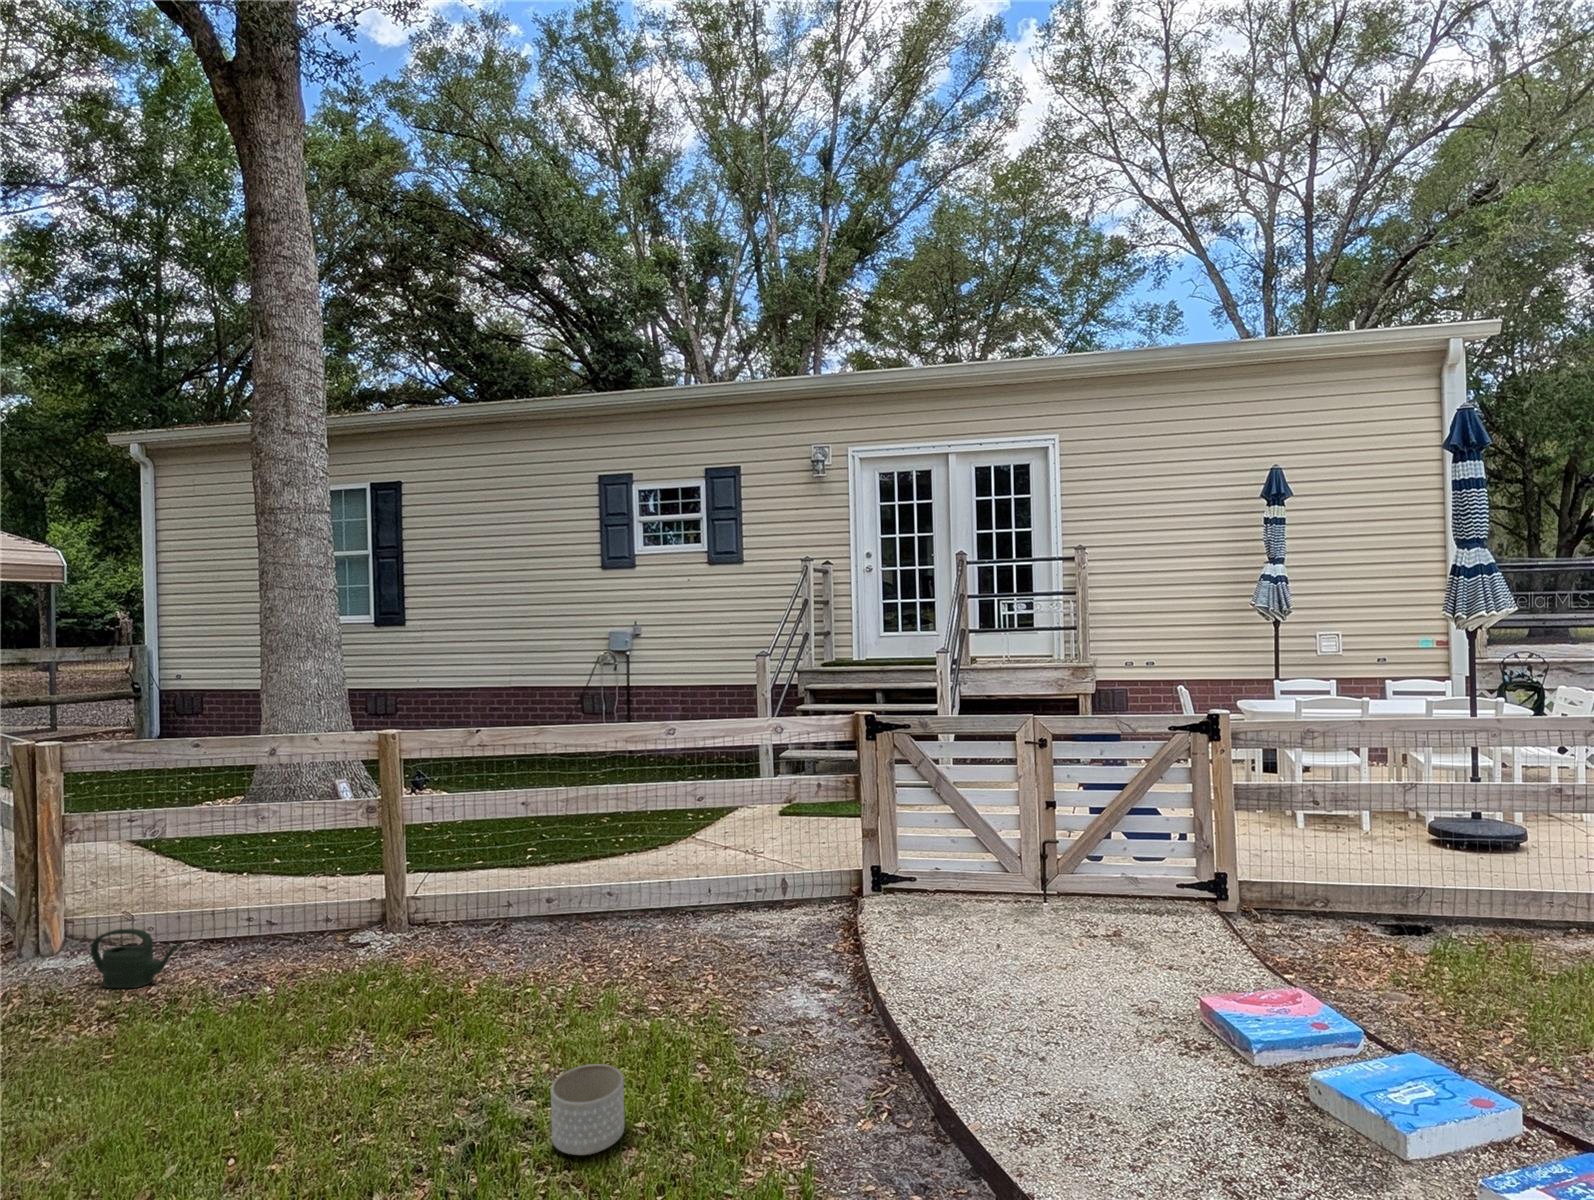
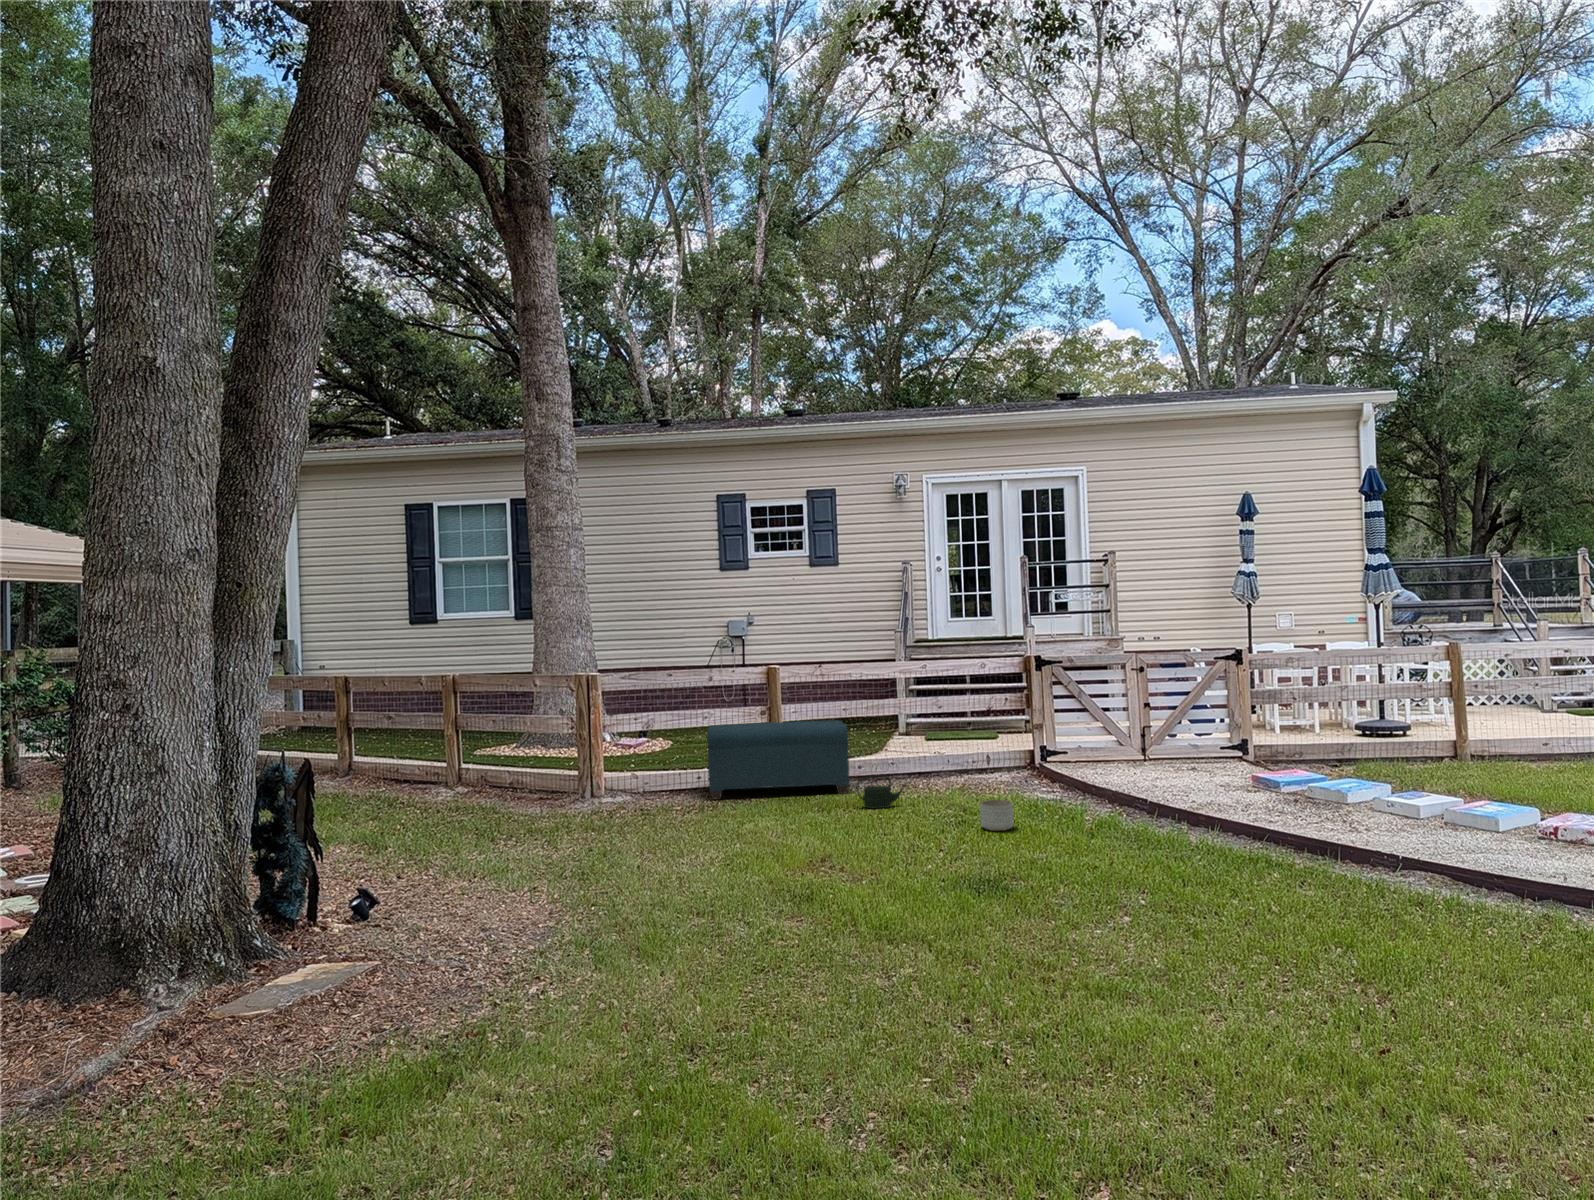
bench: none [257,816,531,955] -> present [707,720,849,800]
watering can: present [90,929,182,988] -> present [856,775,909,808]

